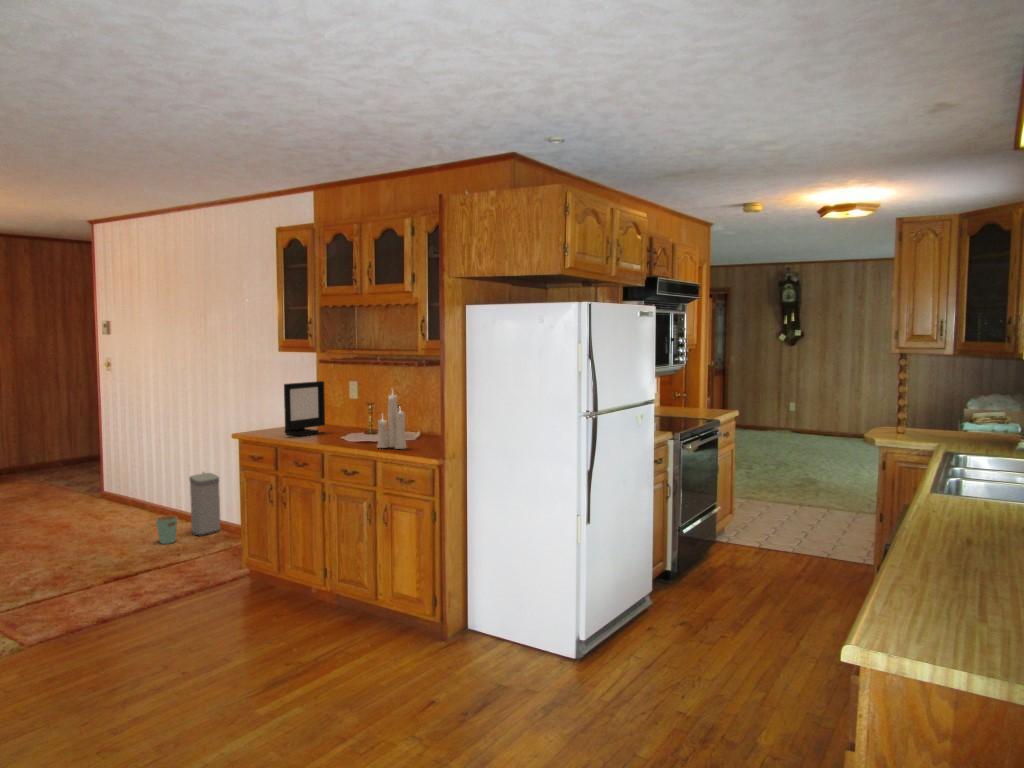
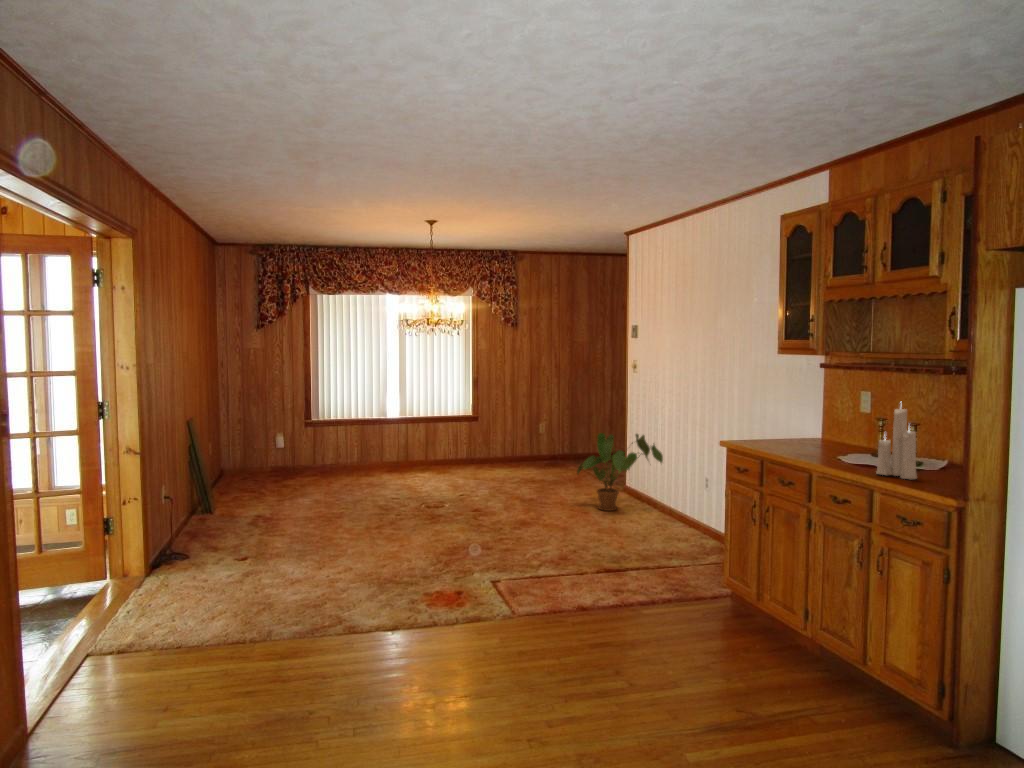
picture frame: present [284,381,325,436] -> none [773,389,824,451]
house plant: none [48,435,153,520] -> present [577,433,663,511]
trash can: present [156,473,221,544] -> none [655,480,719,546]

